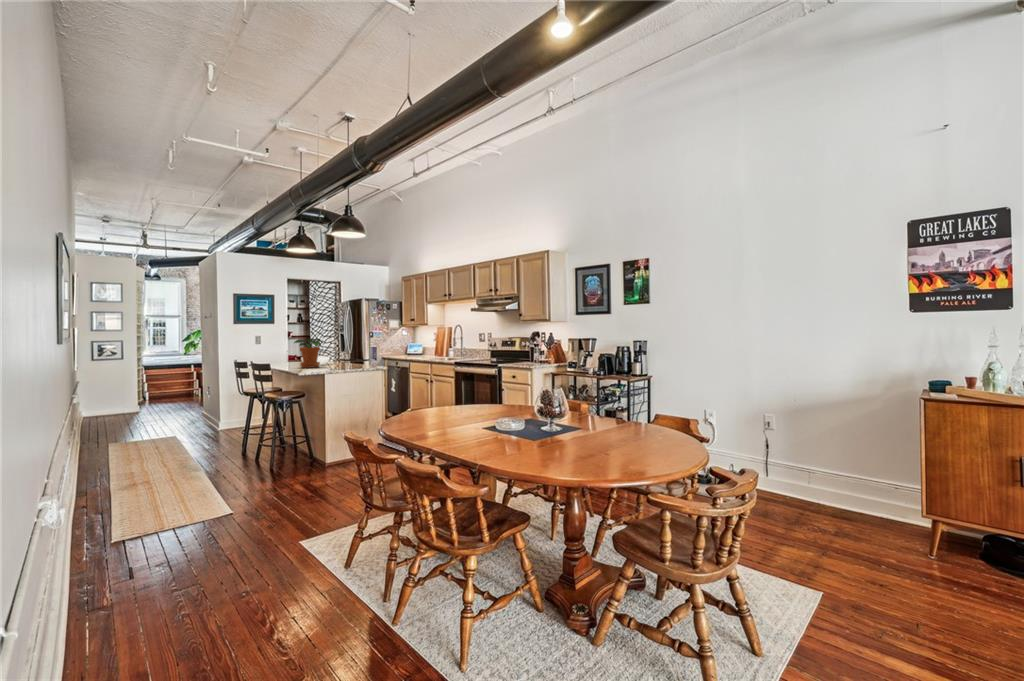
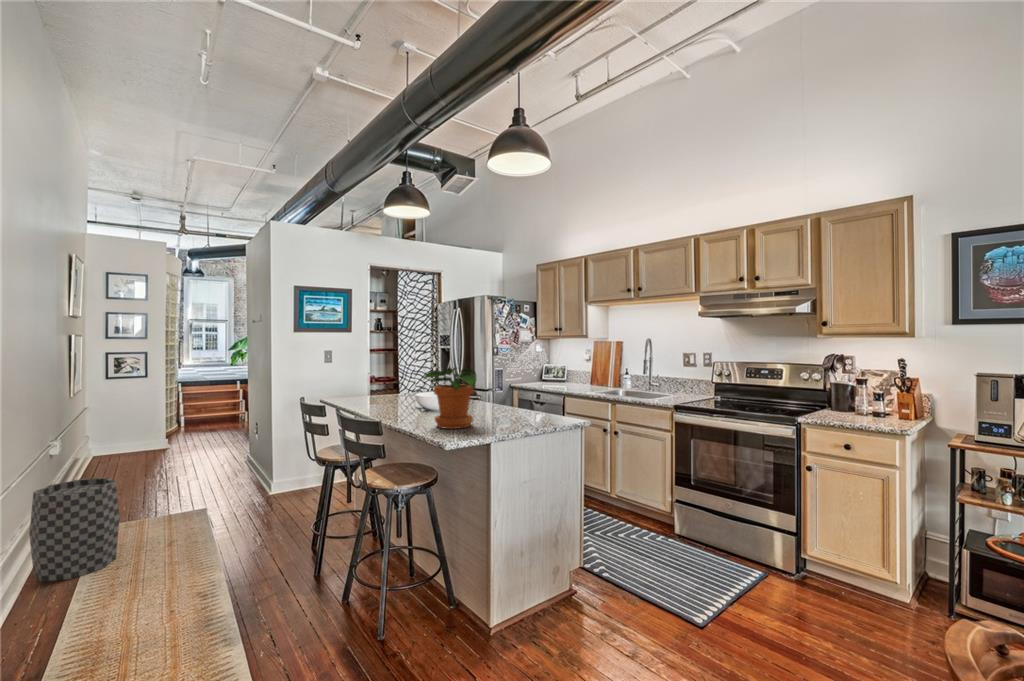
trash can: none [77,407,127,459] -> present [29,478,120,582]

